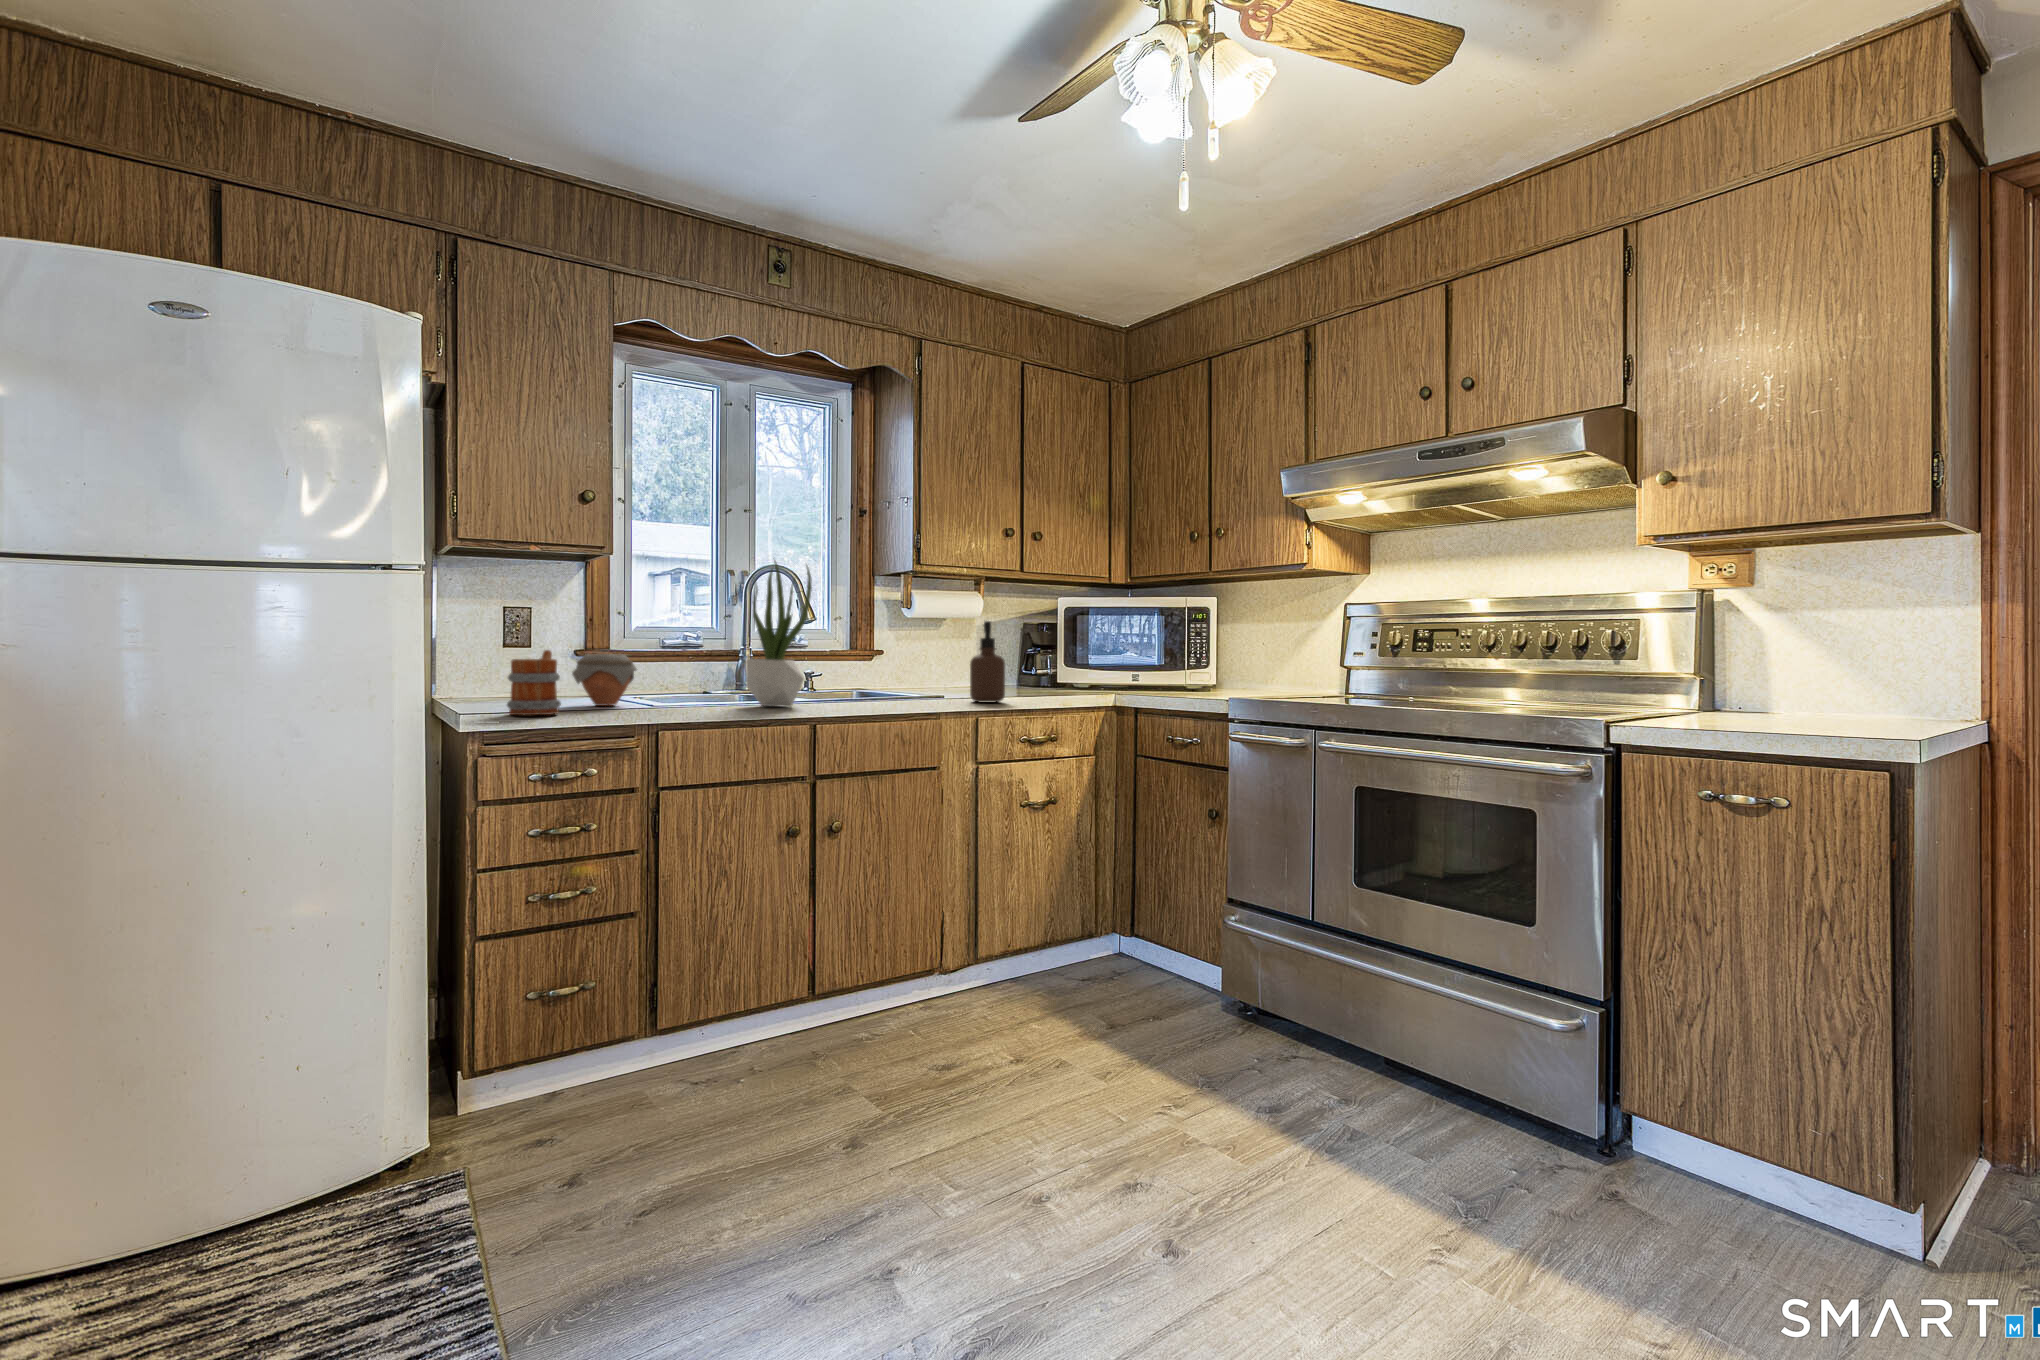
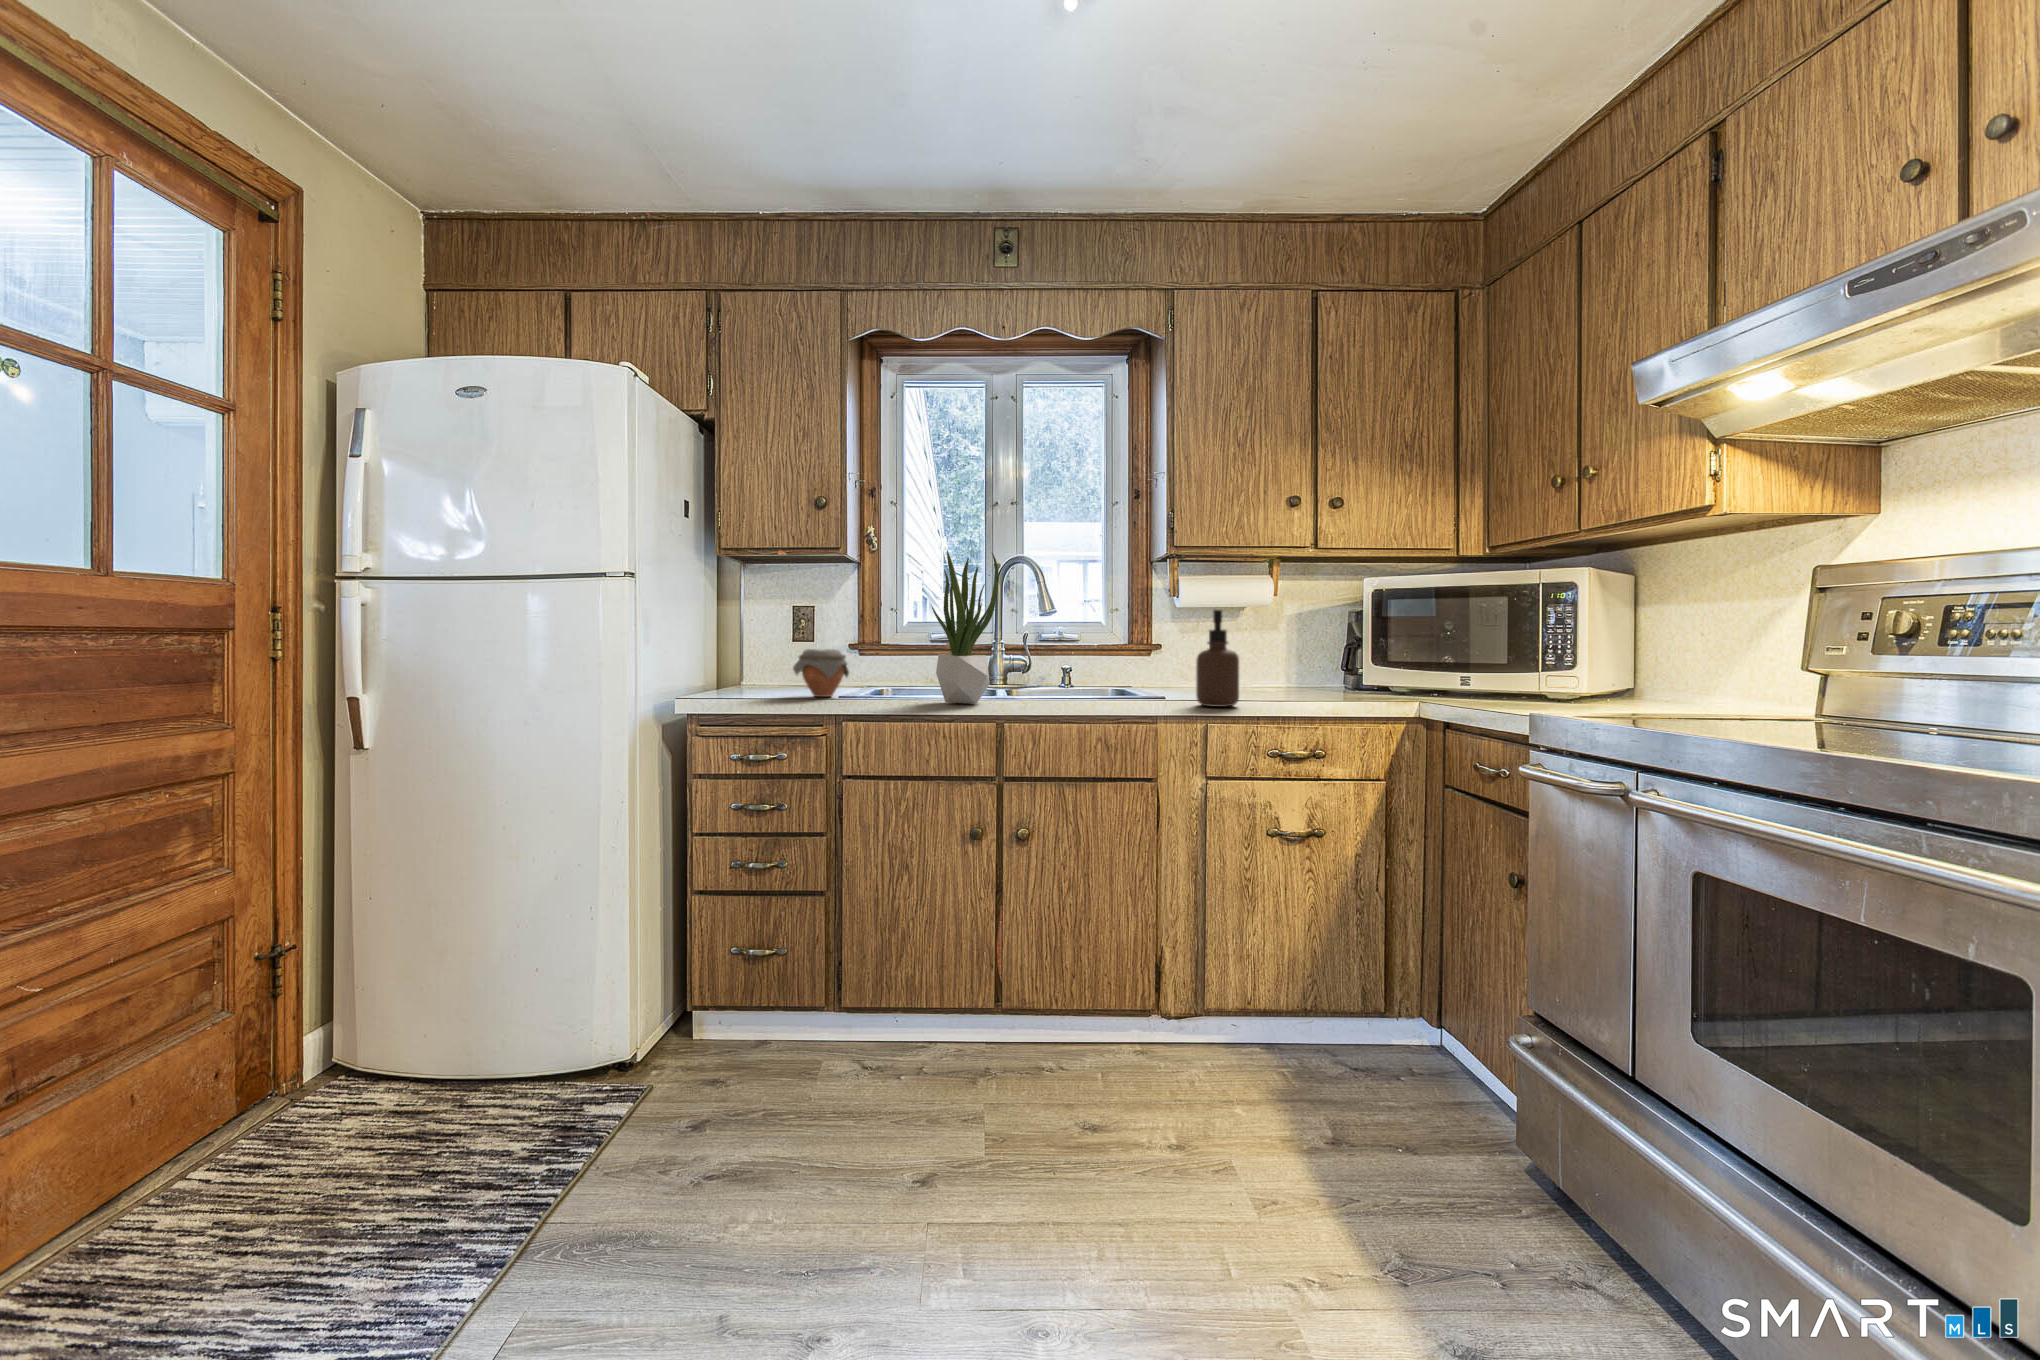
mug: present [507,650,561,715] -> none [716,646,768,704]

